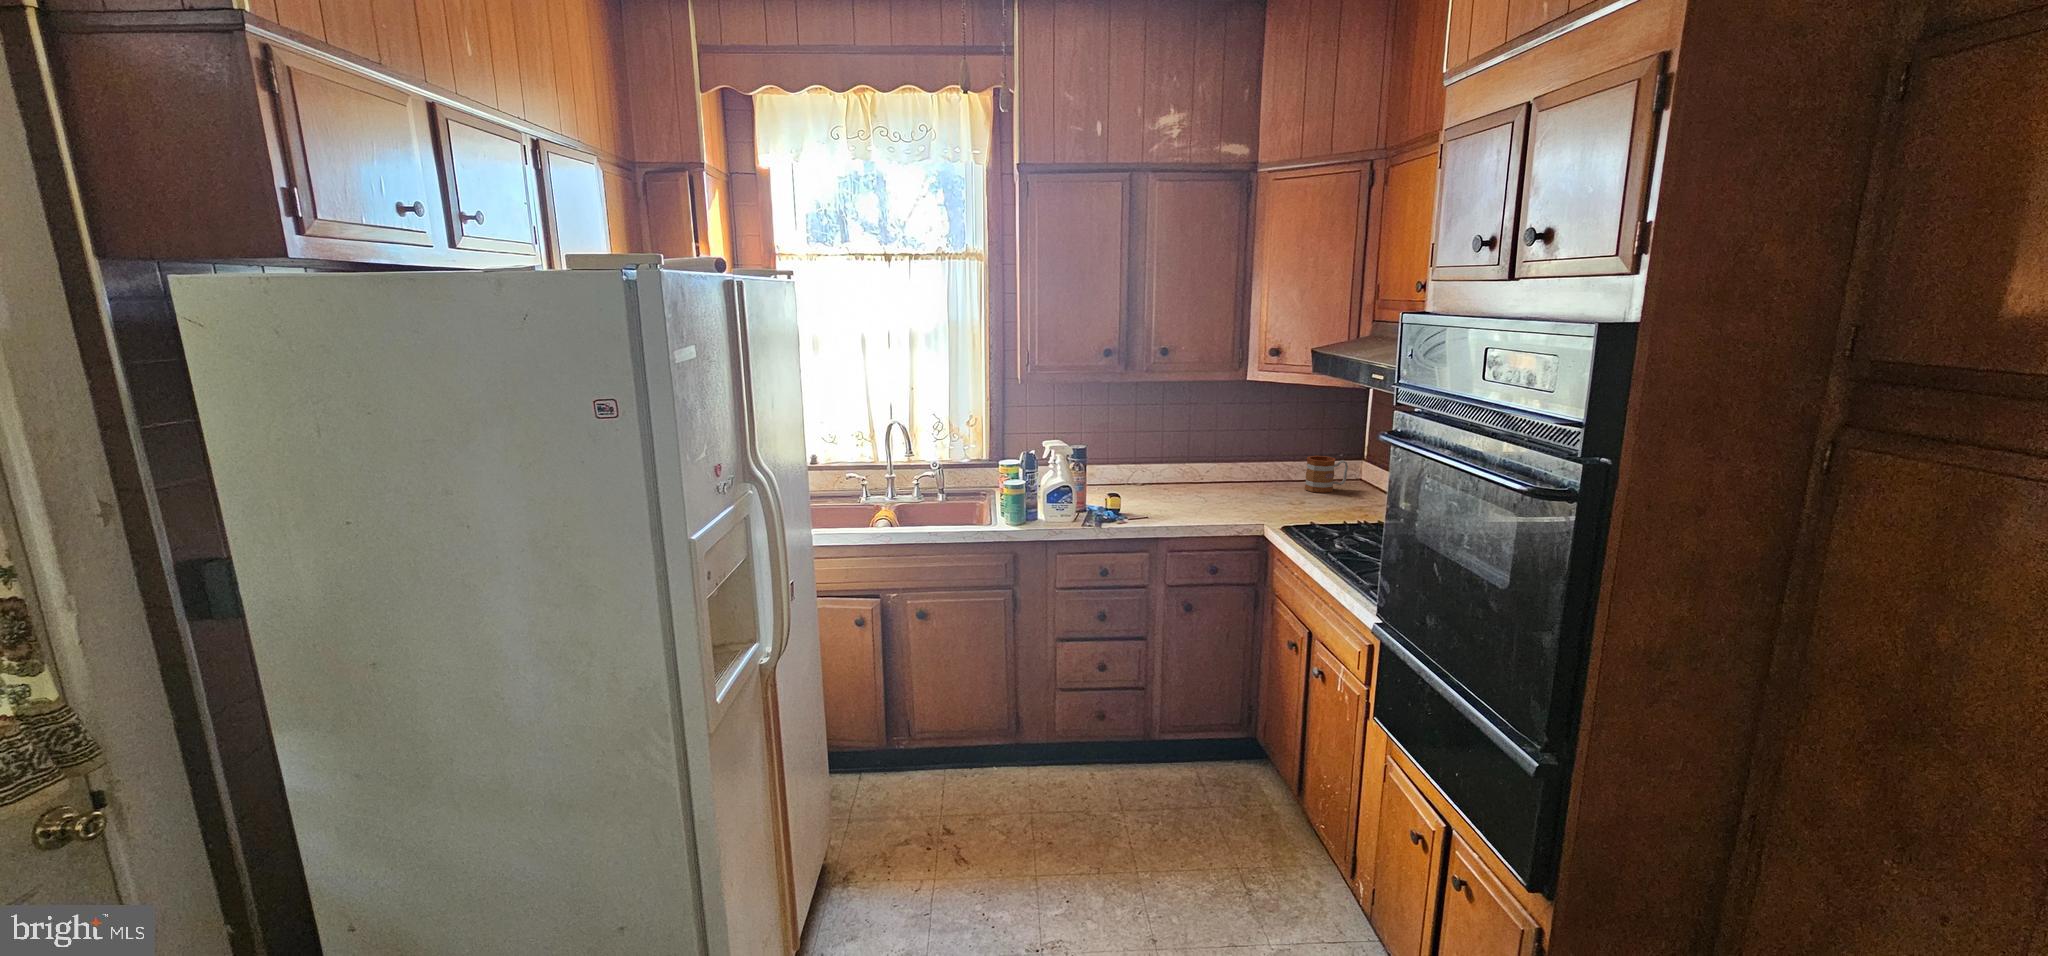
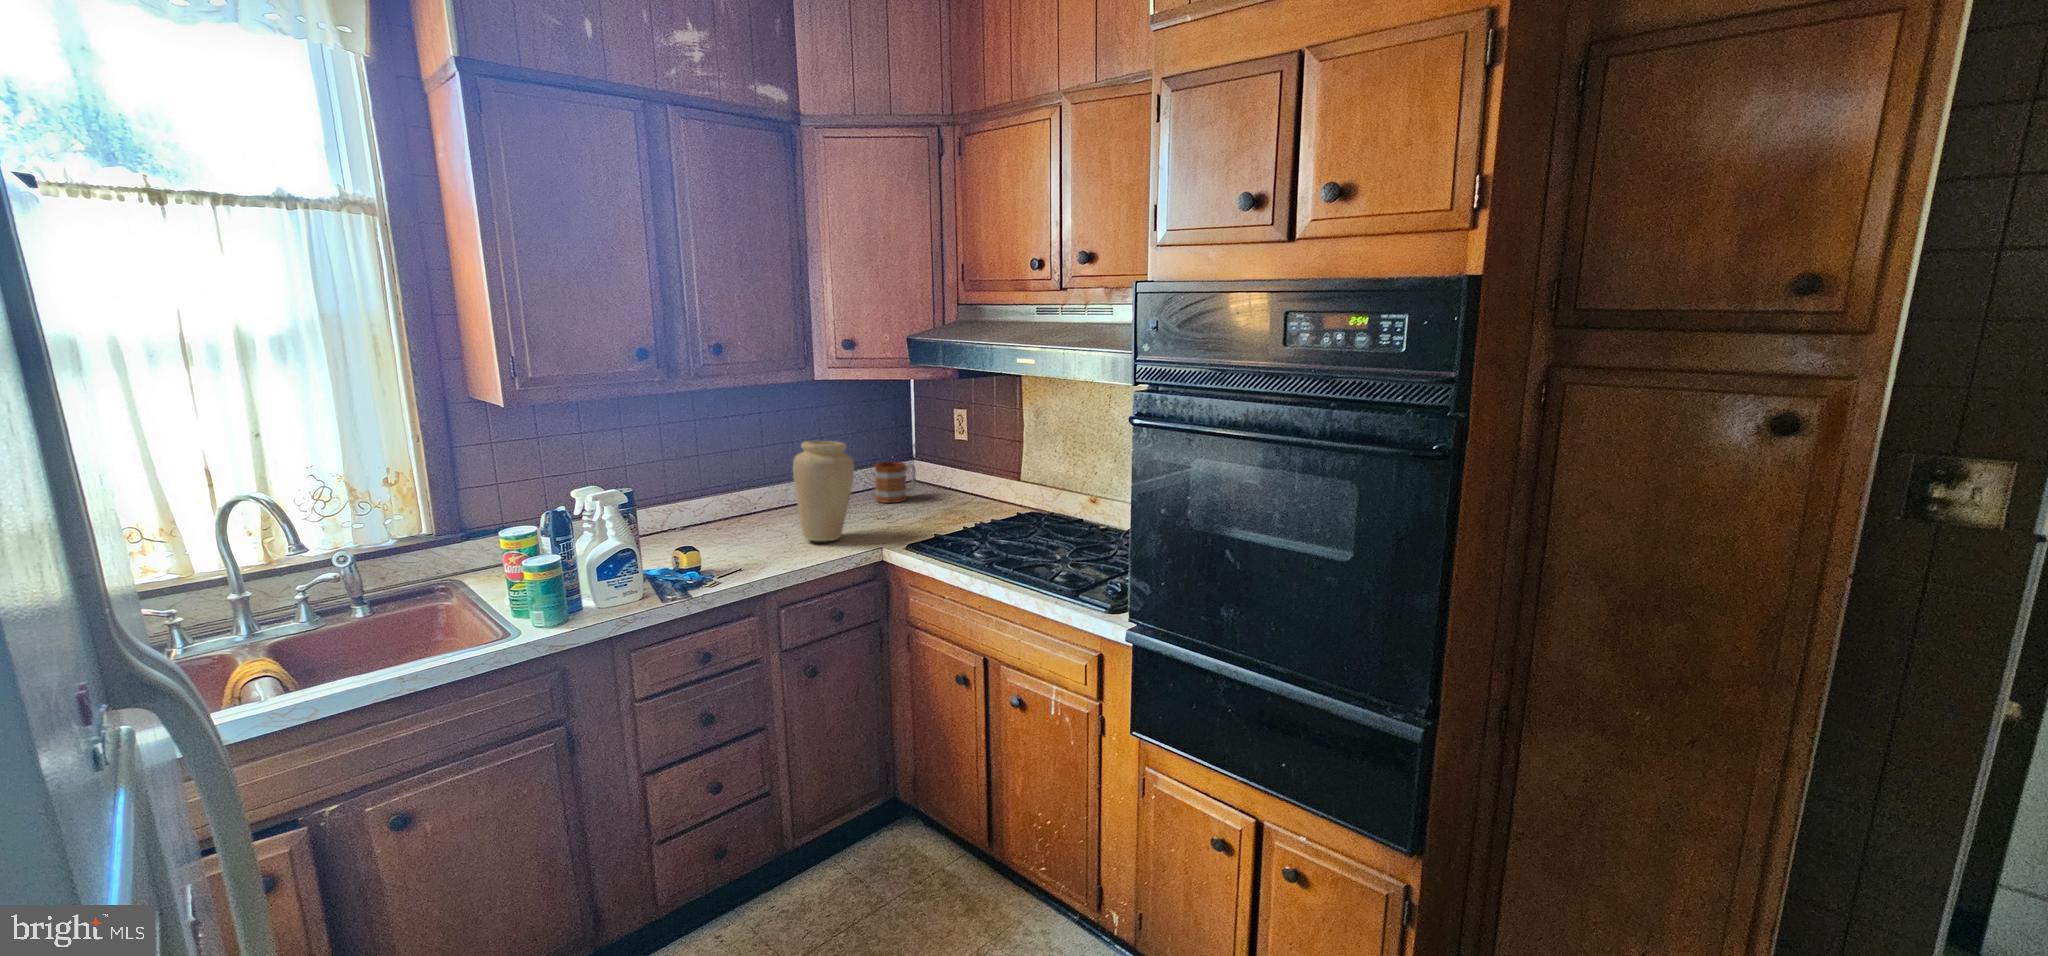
vase: none [1208,429,1258,511] -> present [793,441,854,541]

